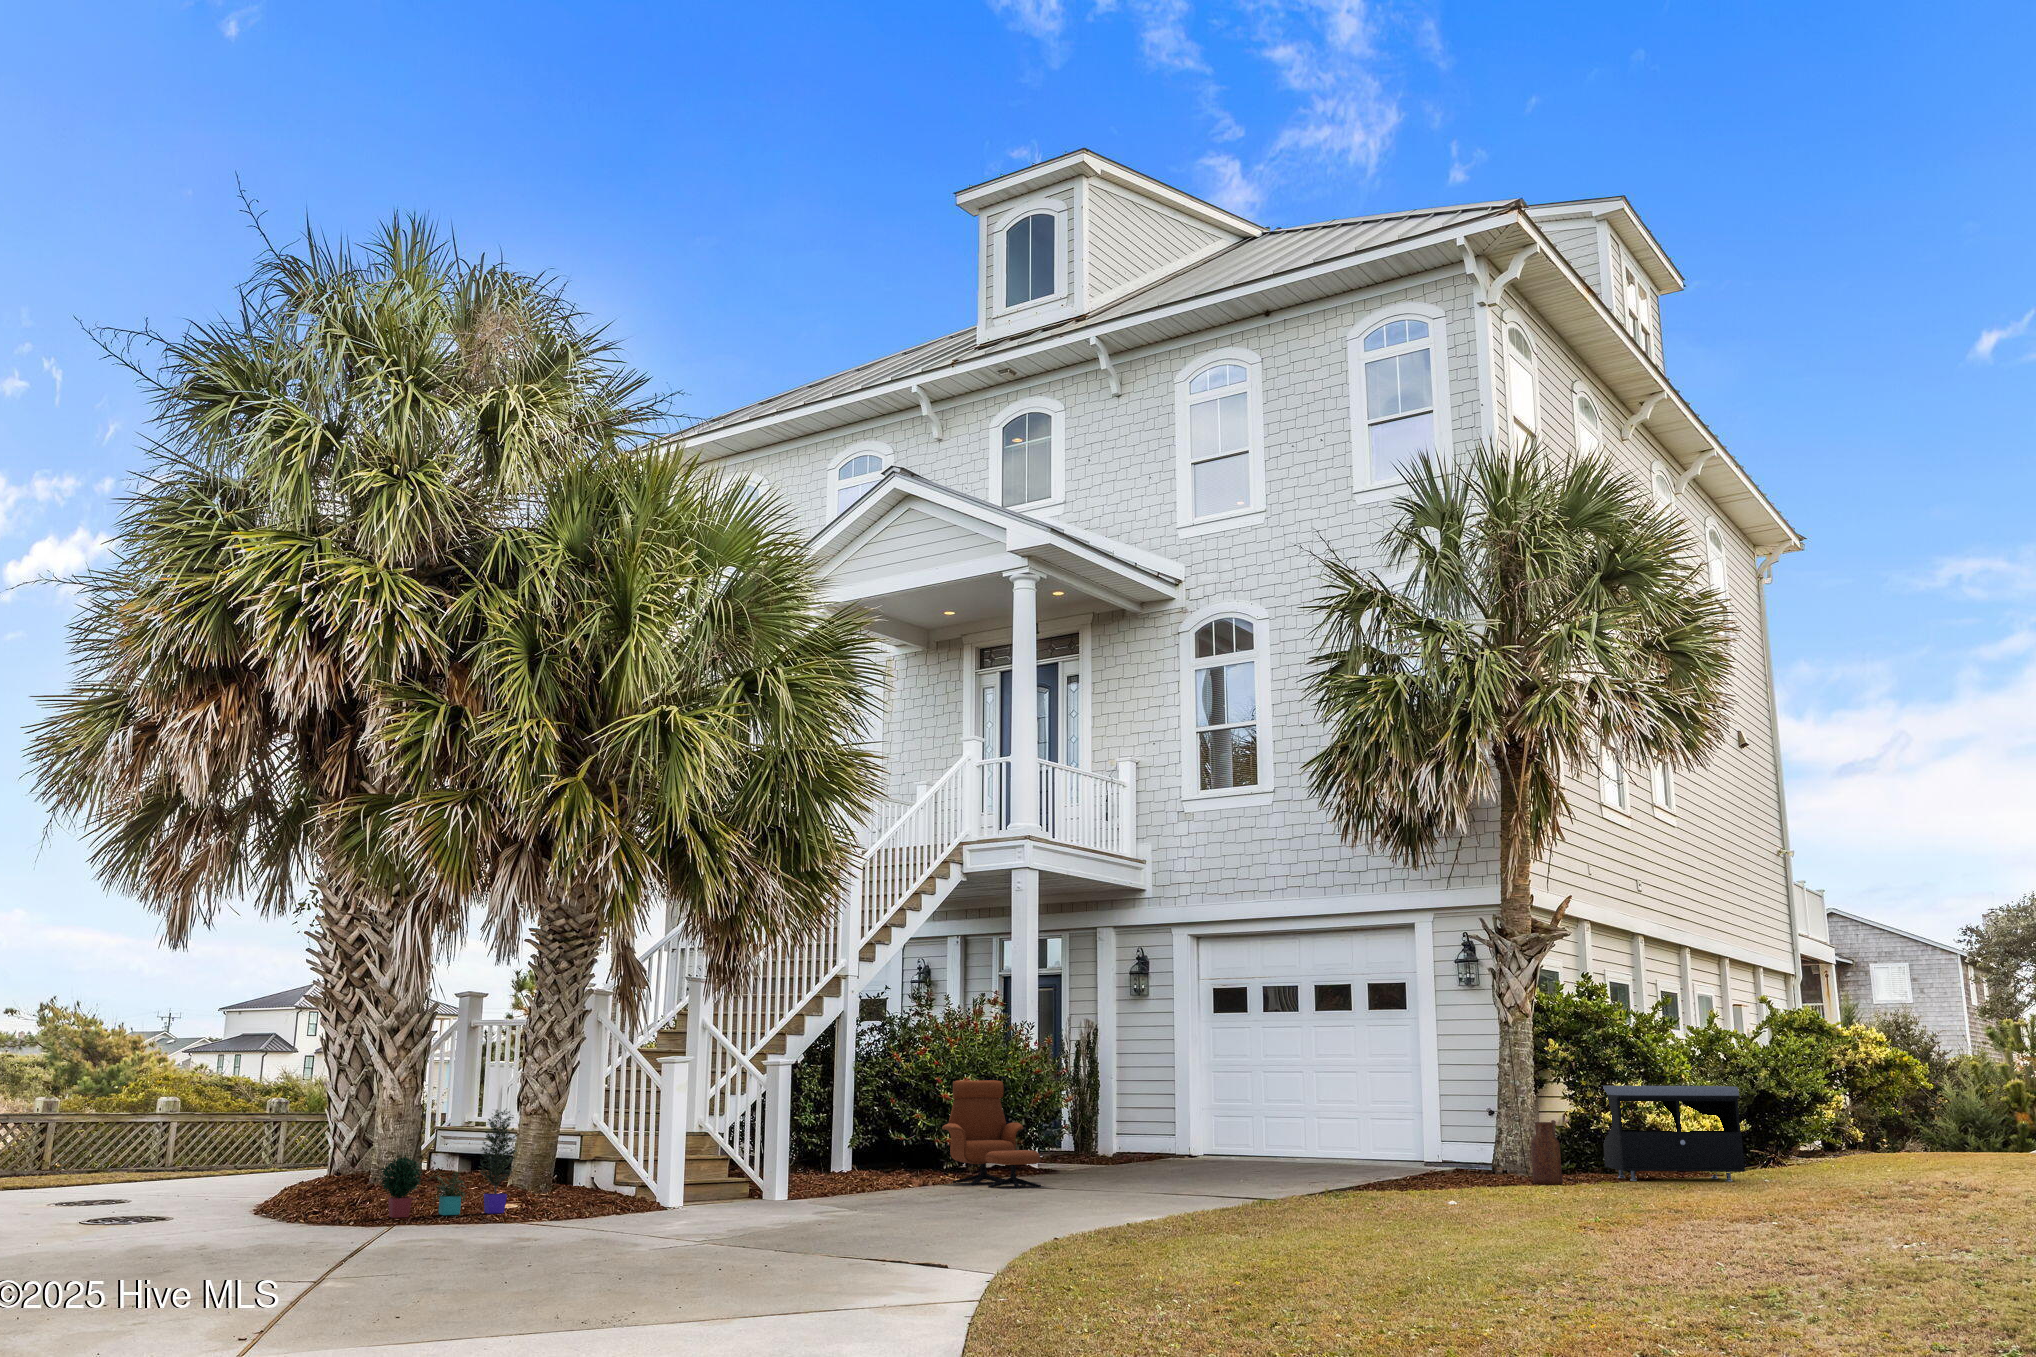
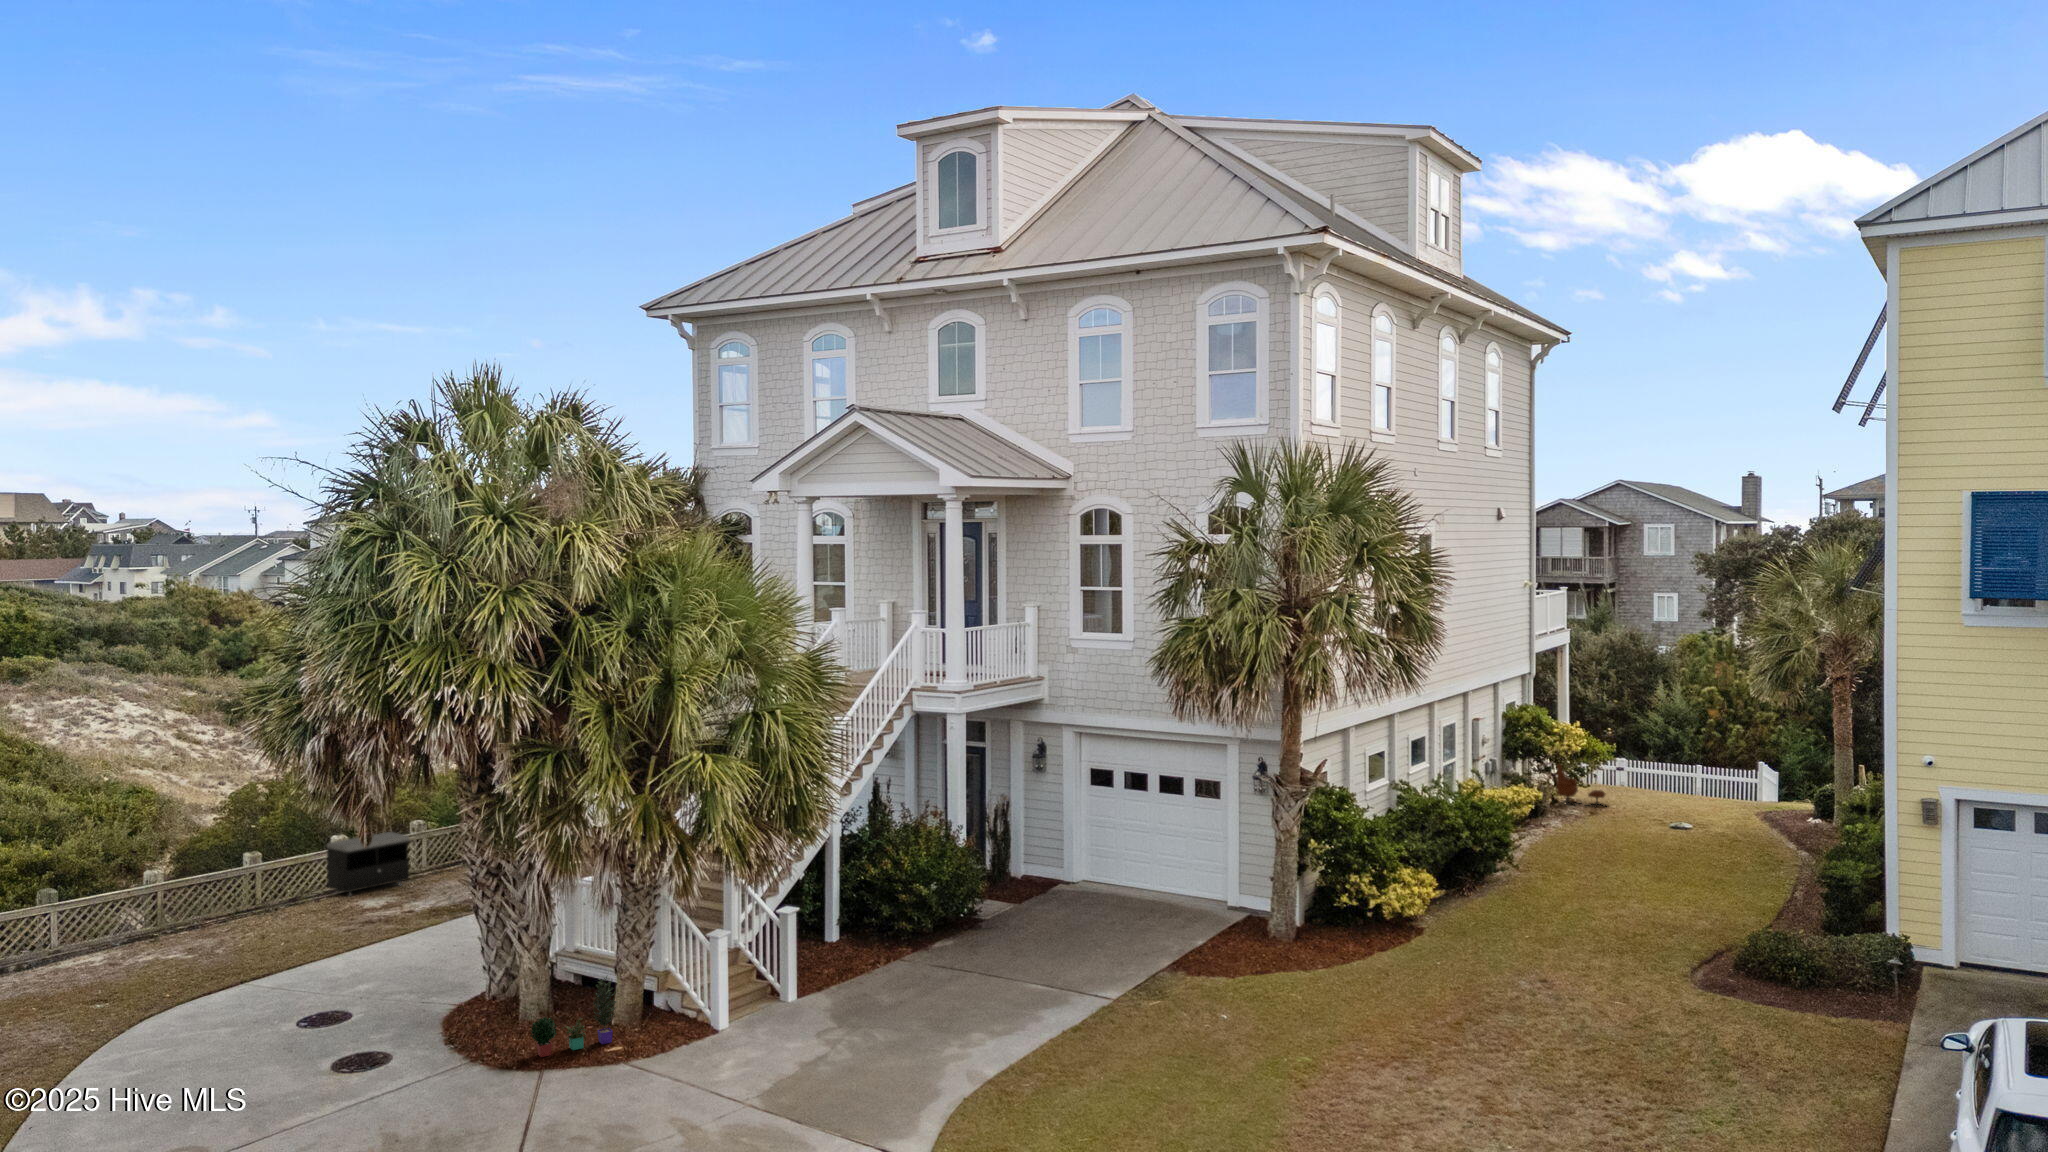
lounge chair: present [942,1080,1041,1188] -> present [1557,764,1606,806]
storage bench: present [1603,1086,1745,1182] -> present [327,832,409,896]
watering can: present [1531,1120,1563,1184] -> none [1291,902,1310,950]

